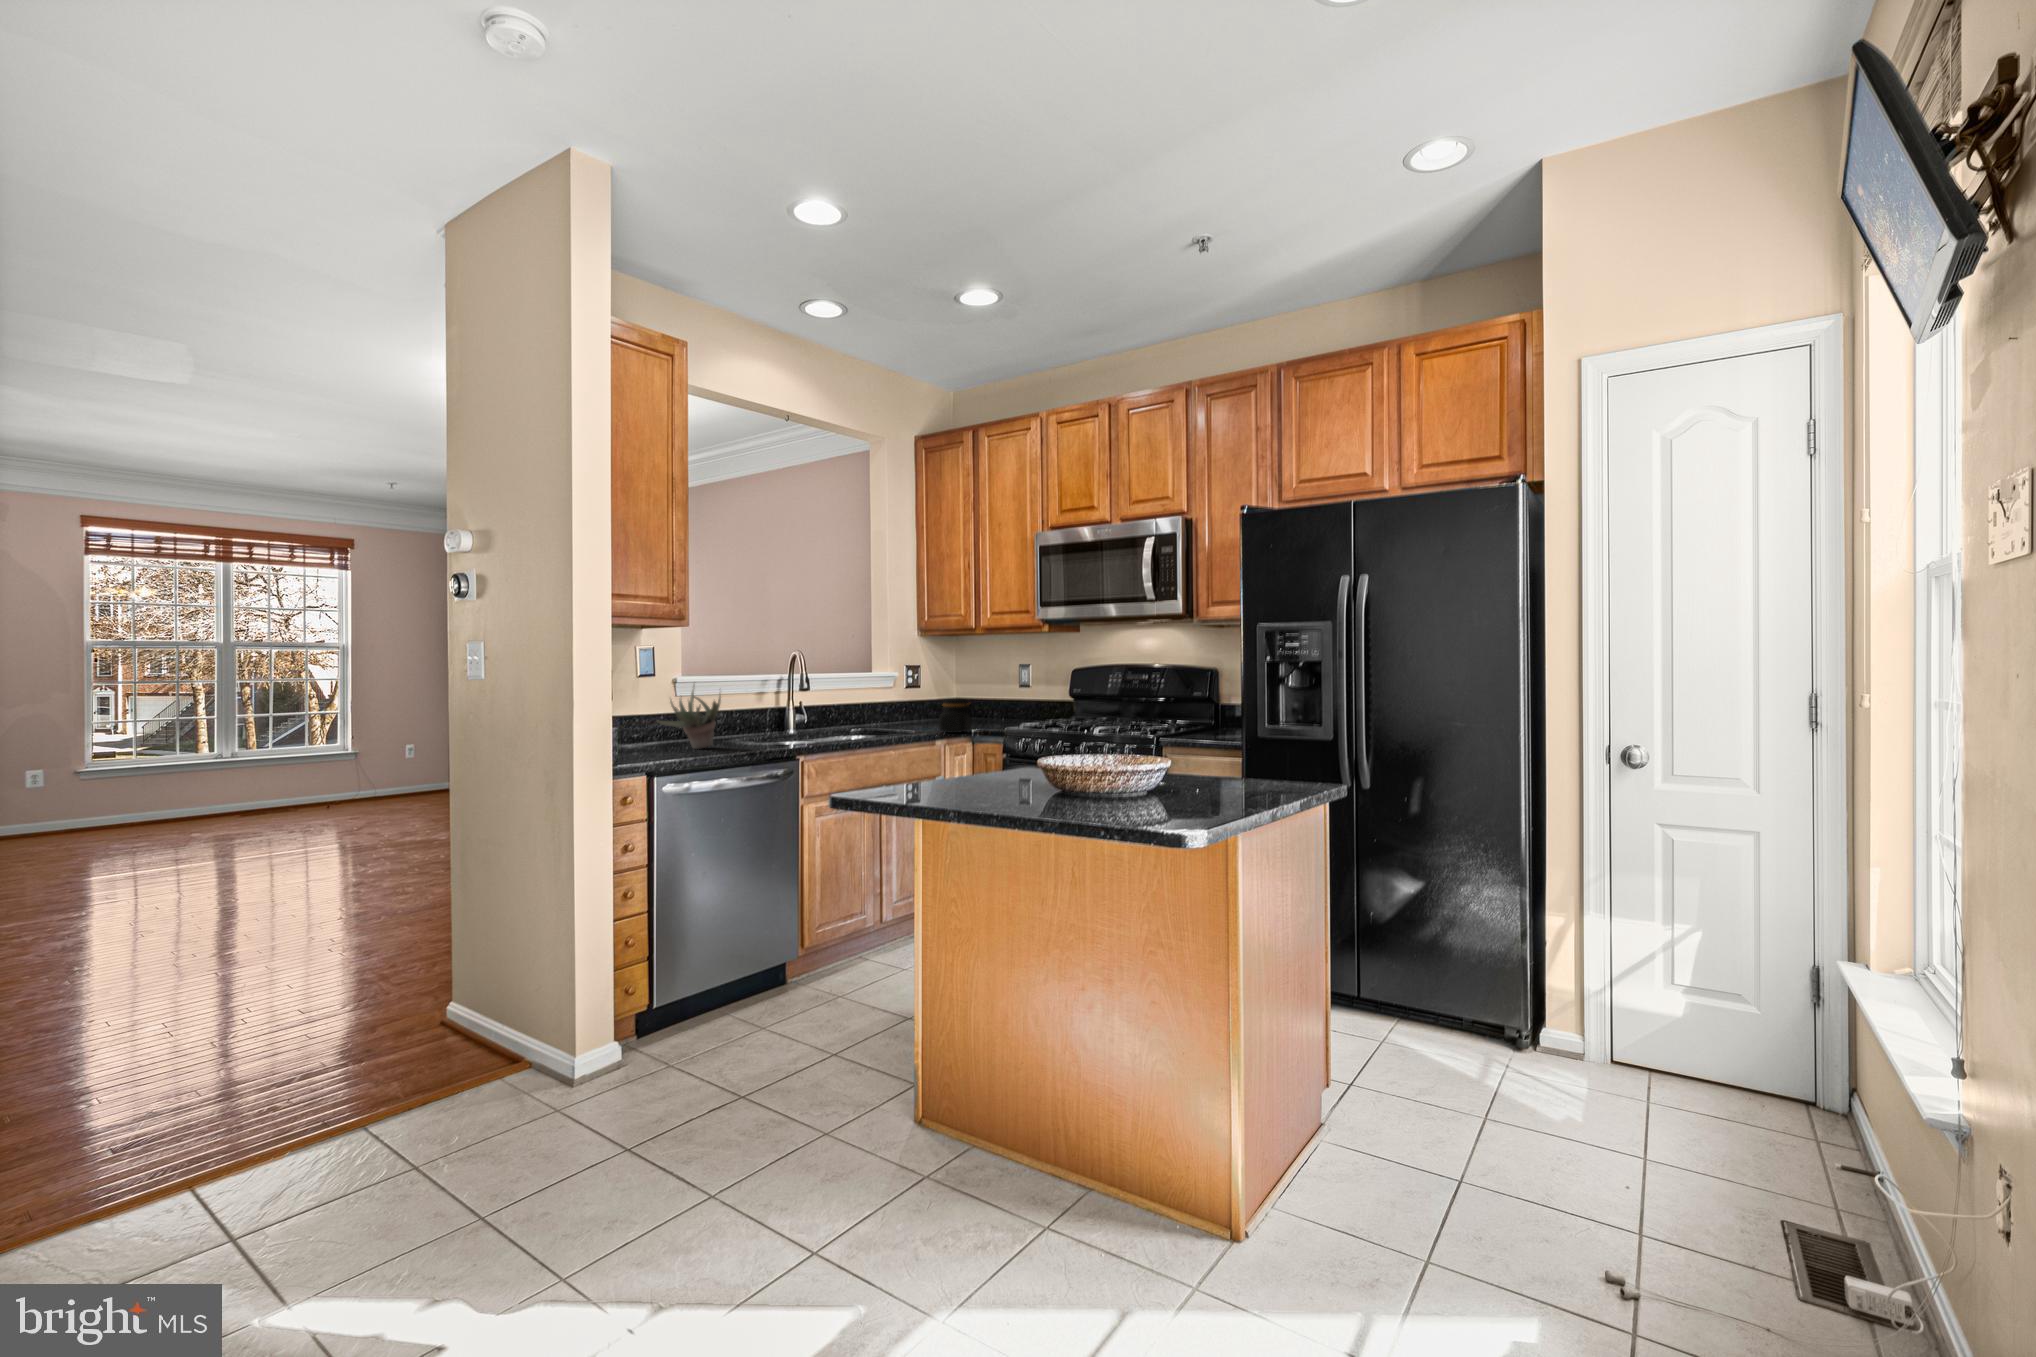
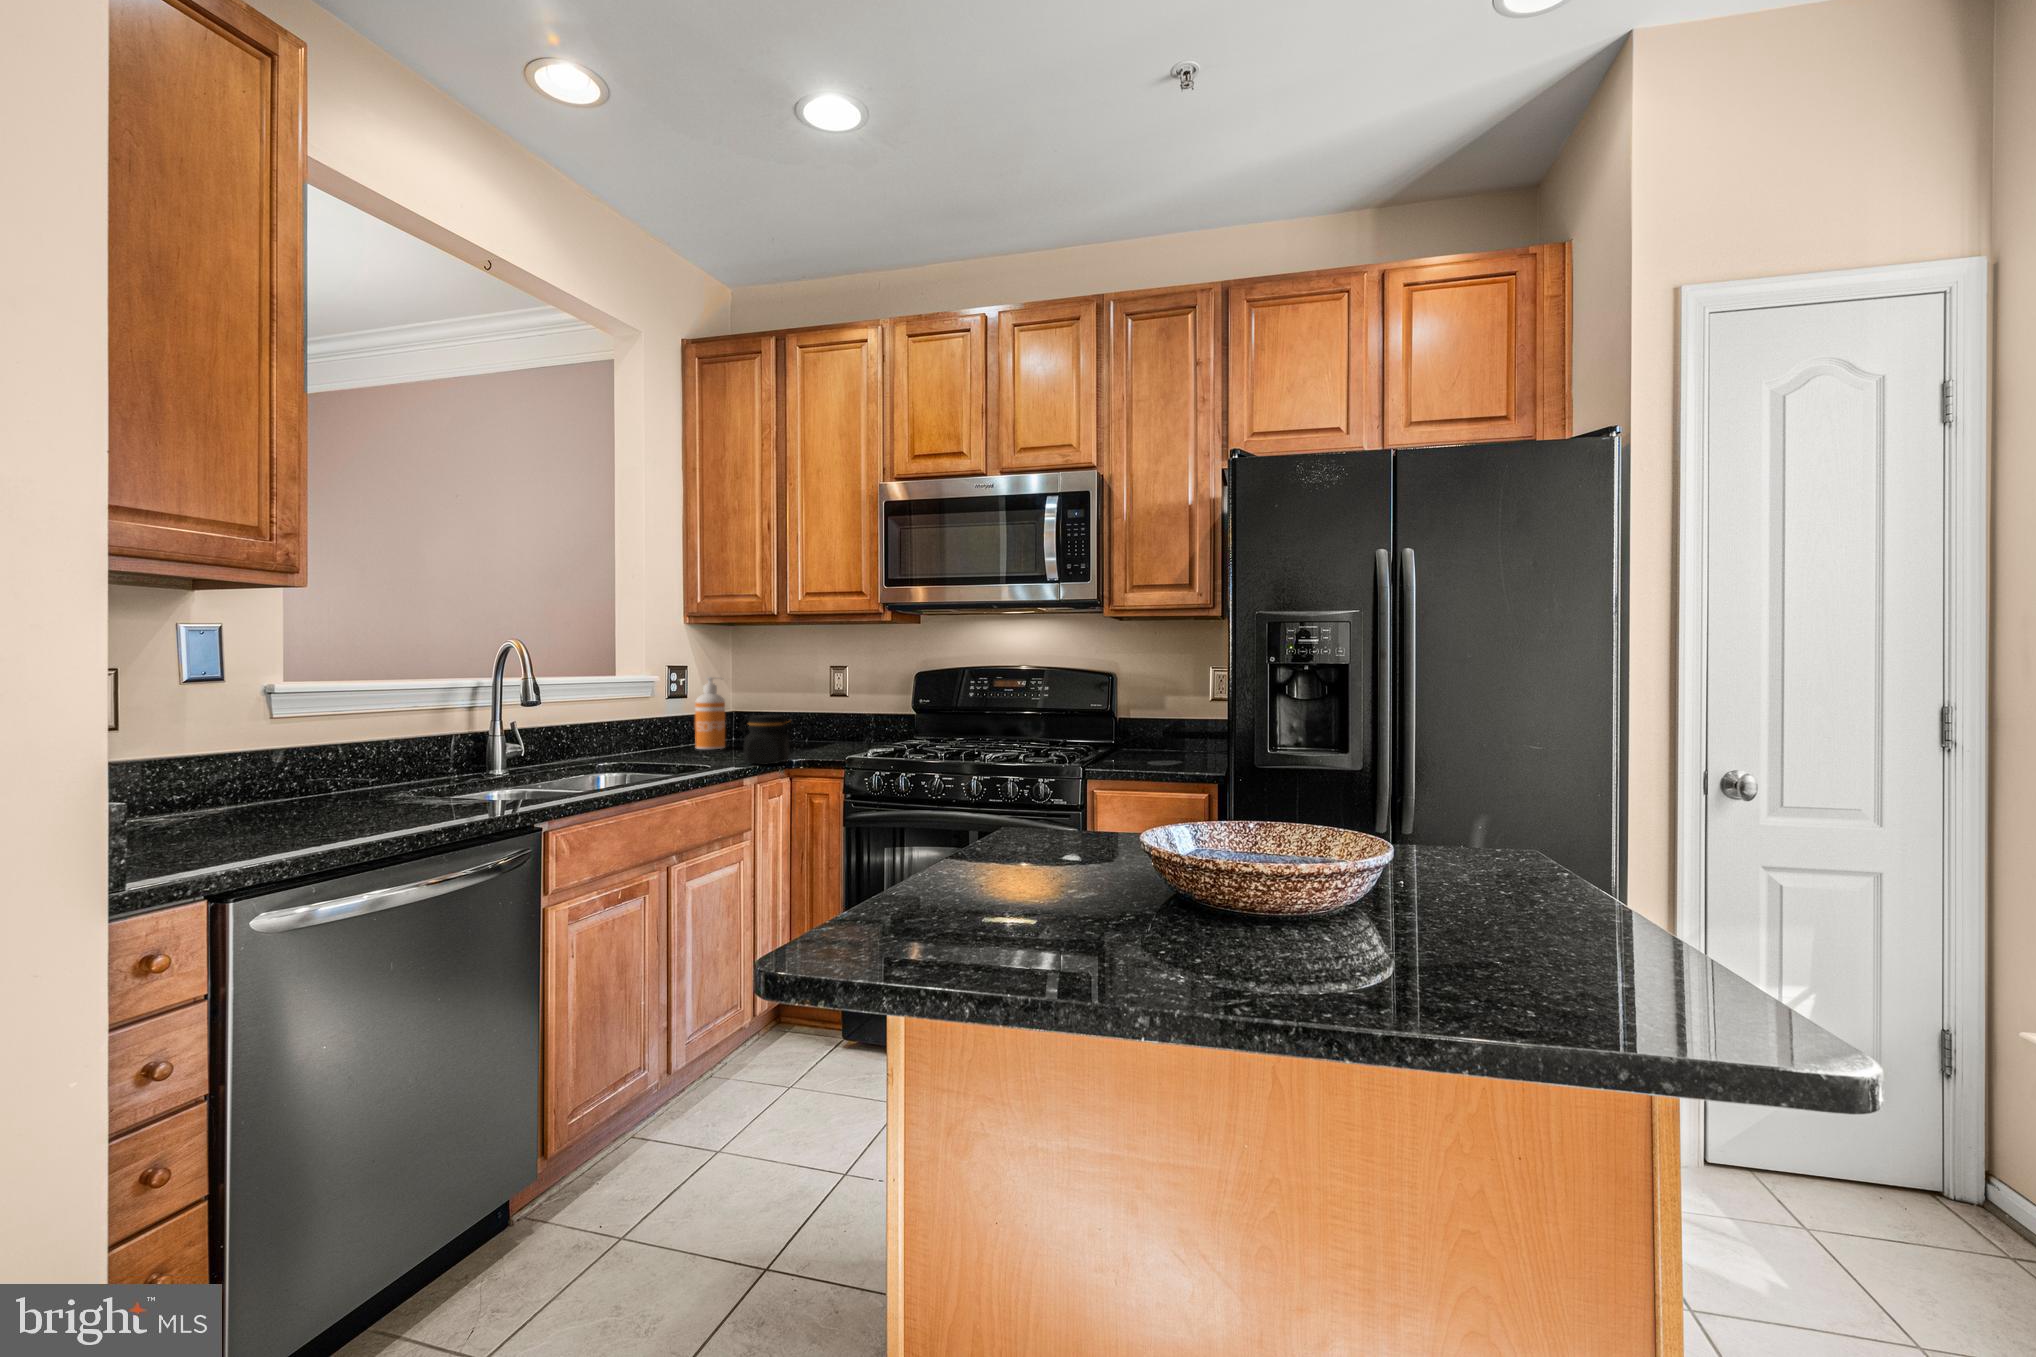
soap dispenser: none [919,674,939,724] -> present [695,677,725,749]
succulent plant: present [657,685,721,749] -> none [225,696,376,823]

